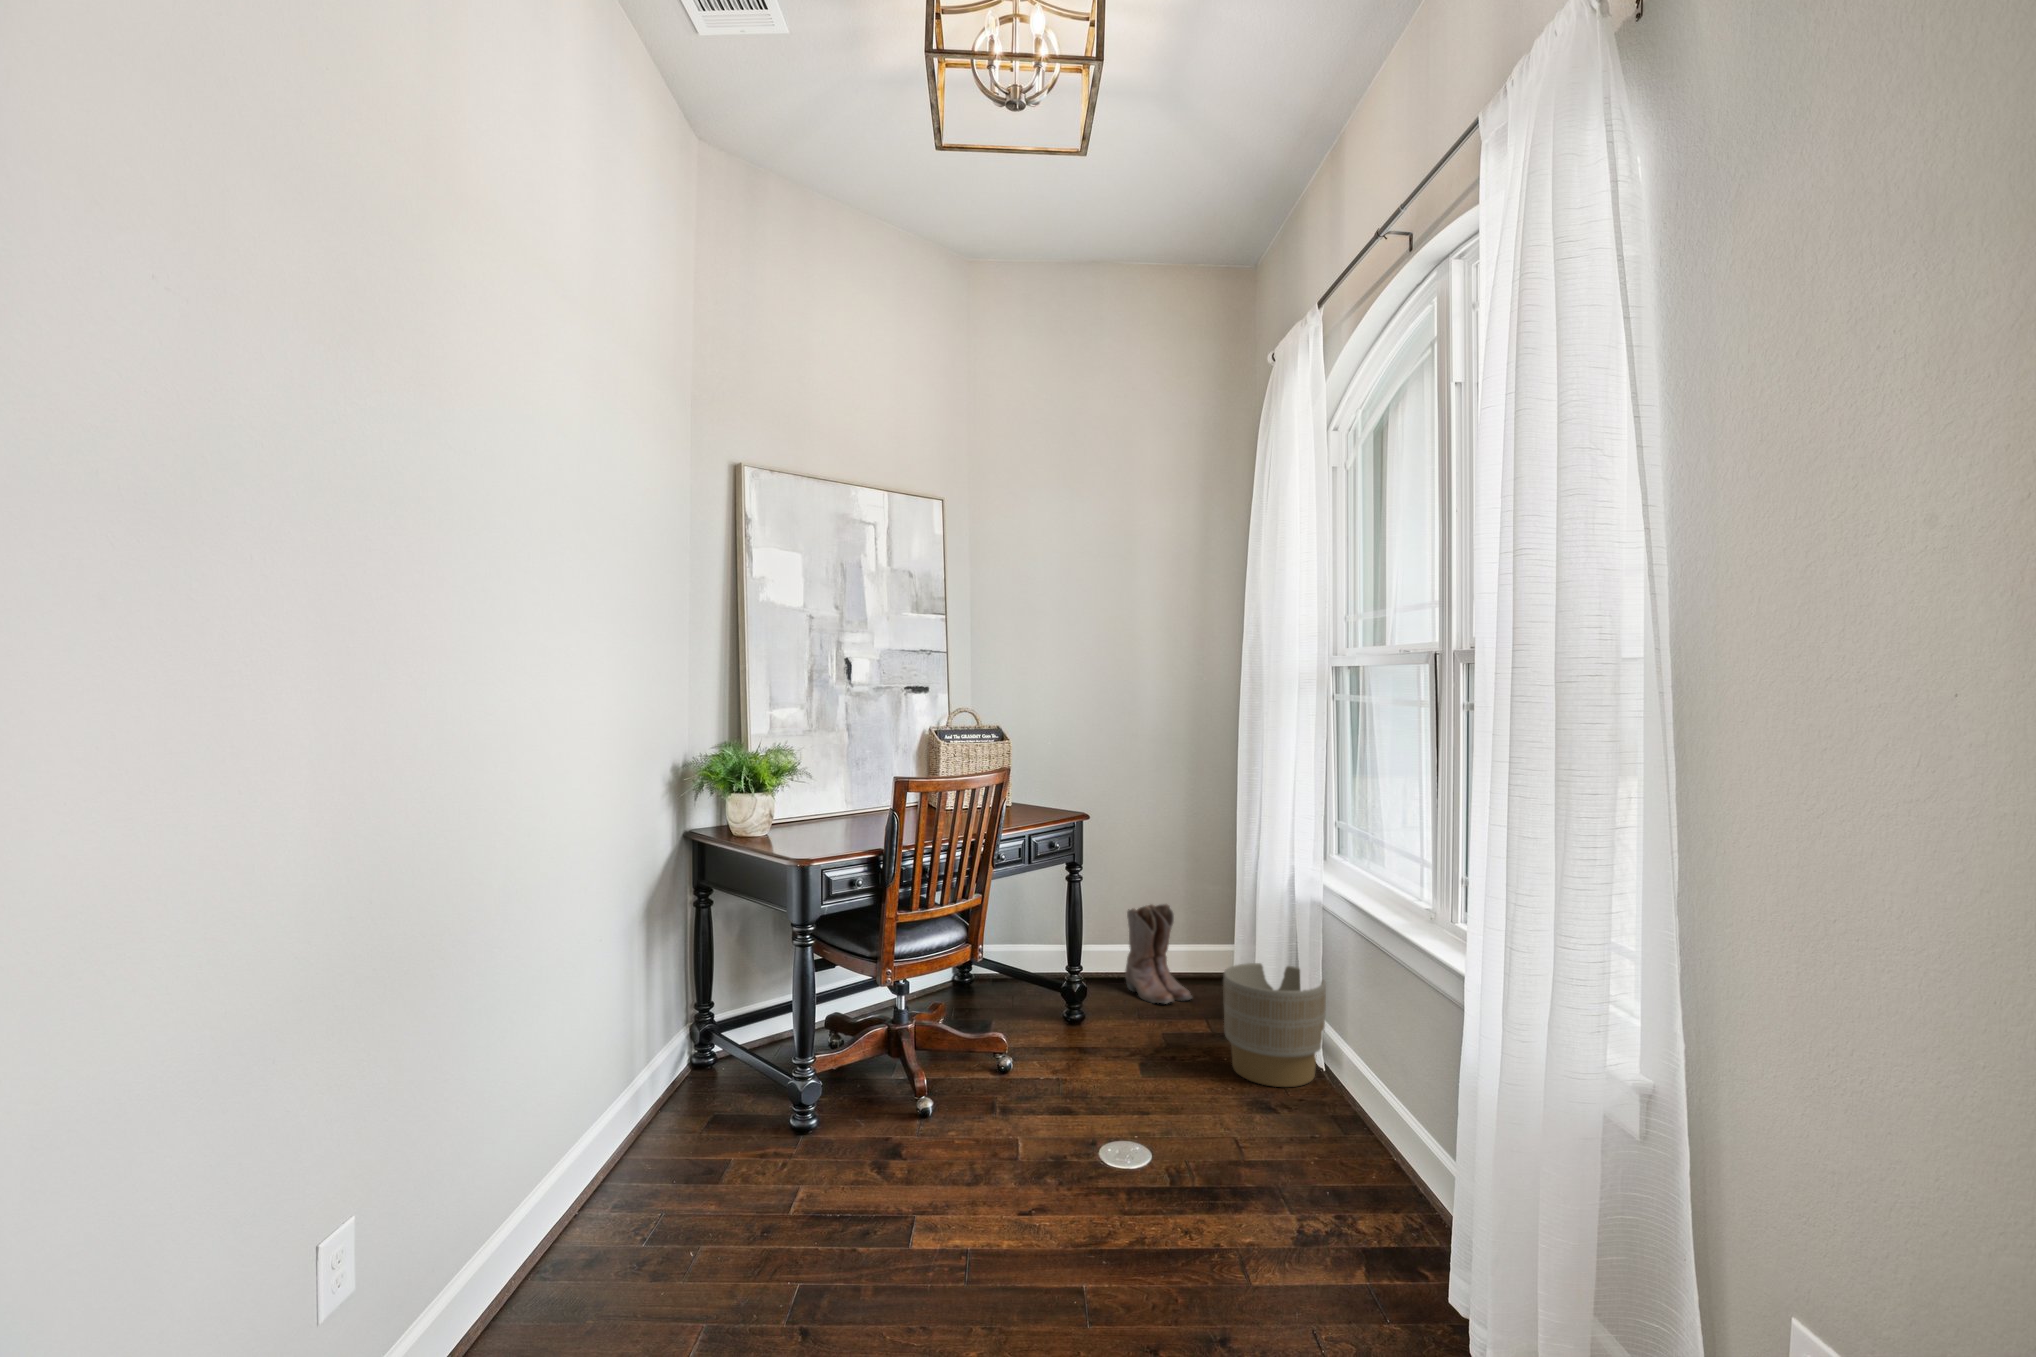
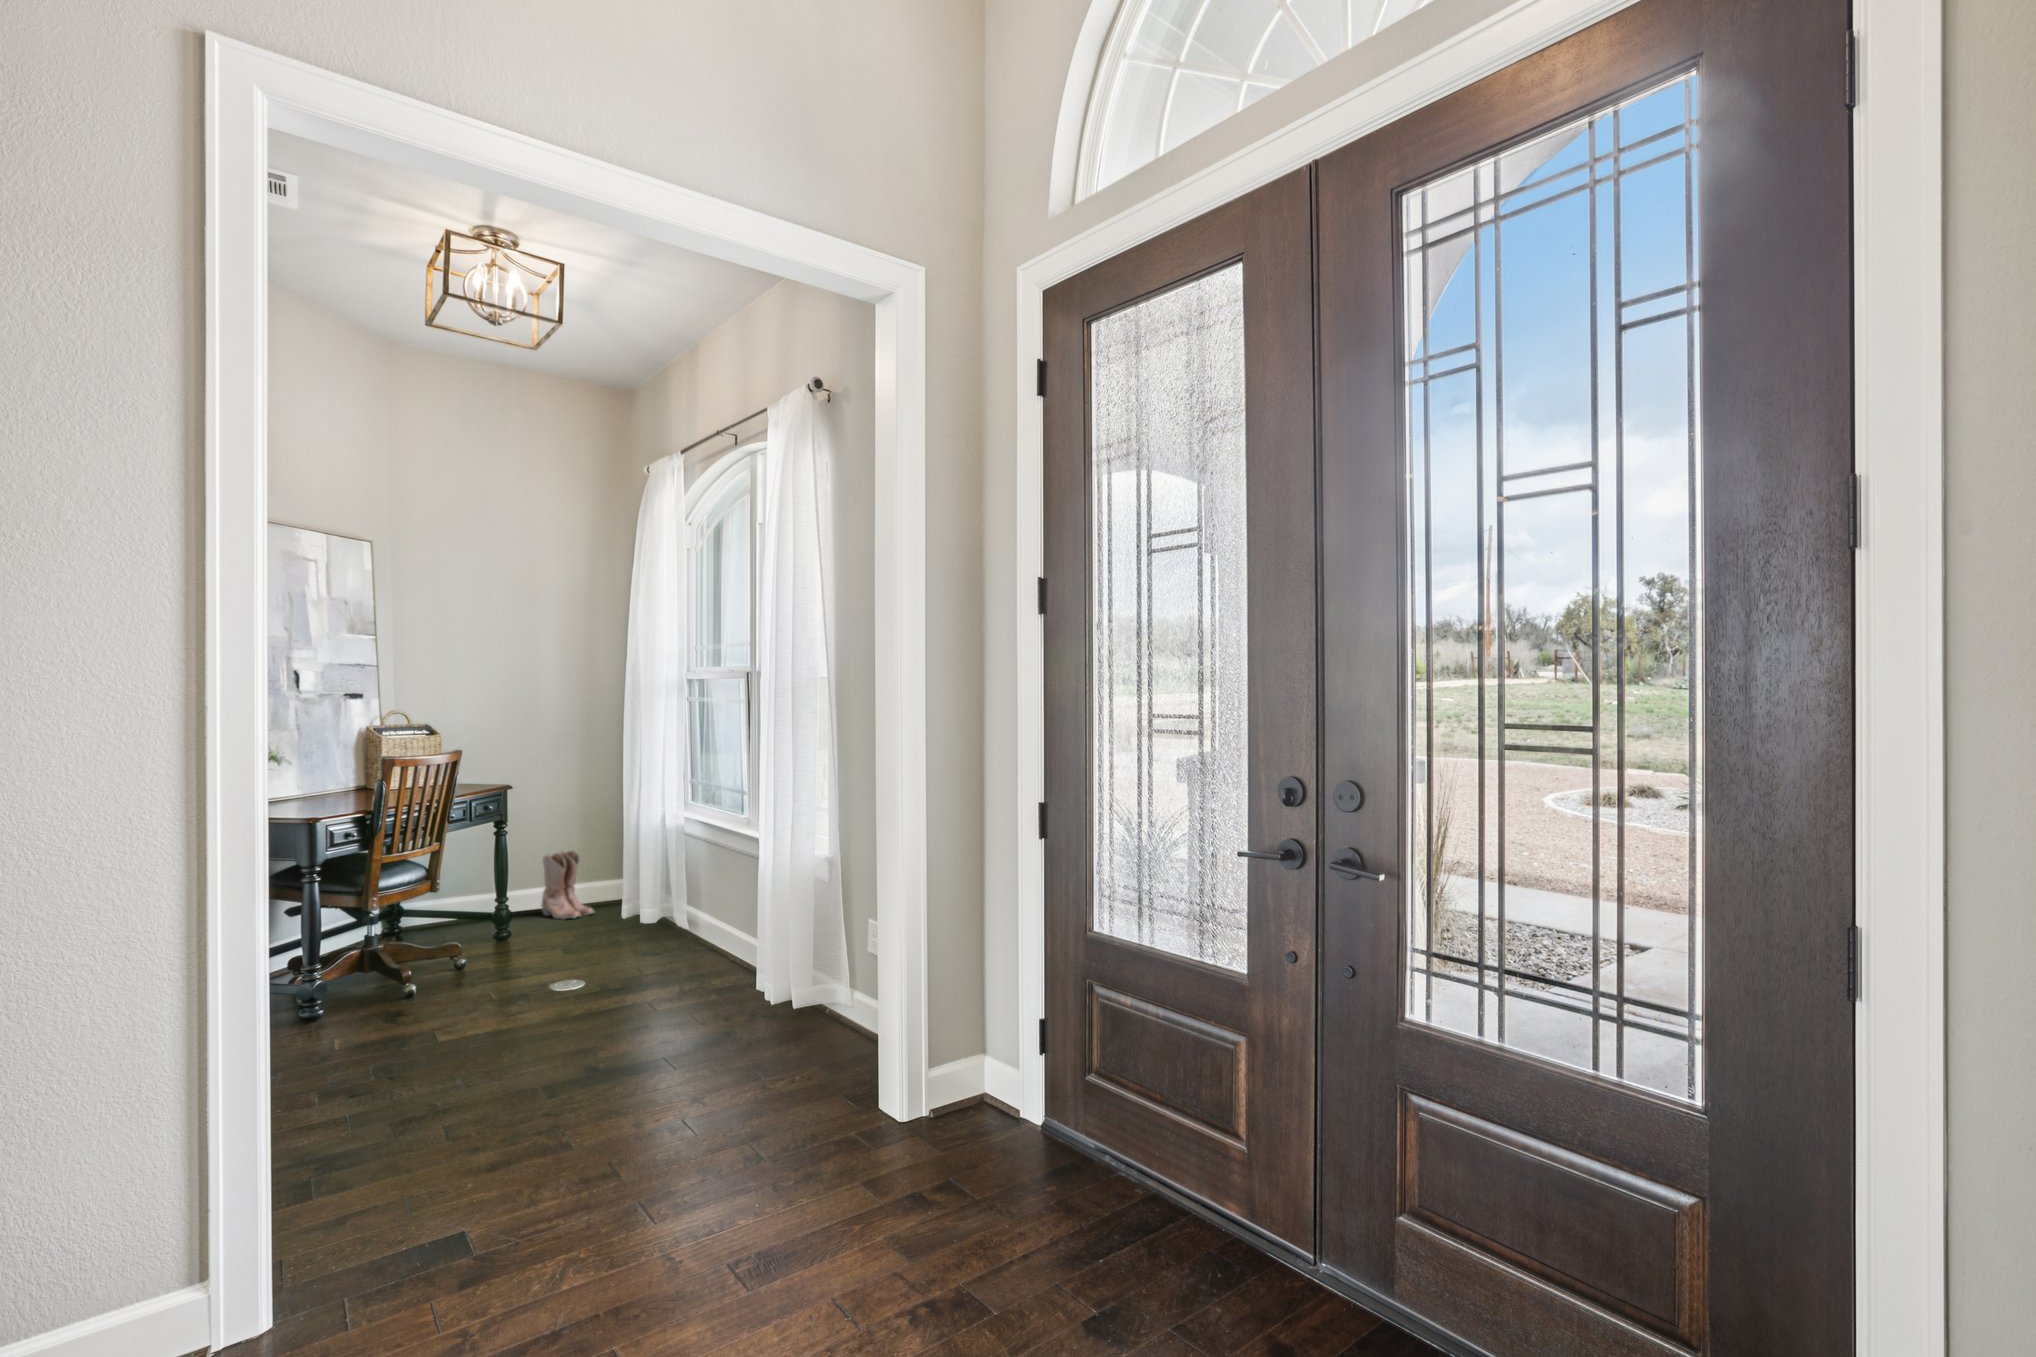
planter: present [1223,963,1326,1087] -> none [617,872,683,943]

